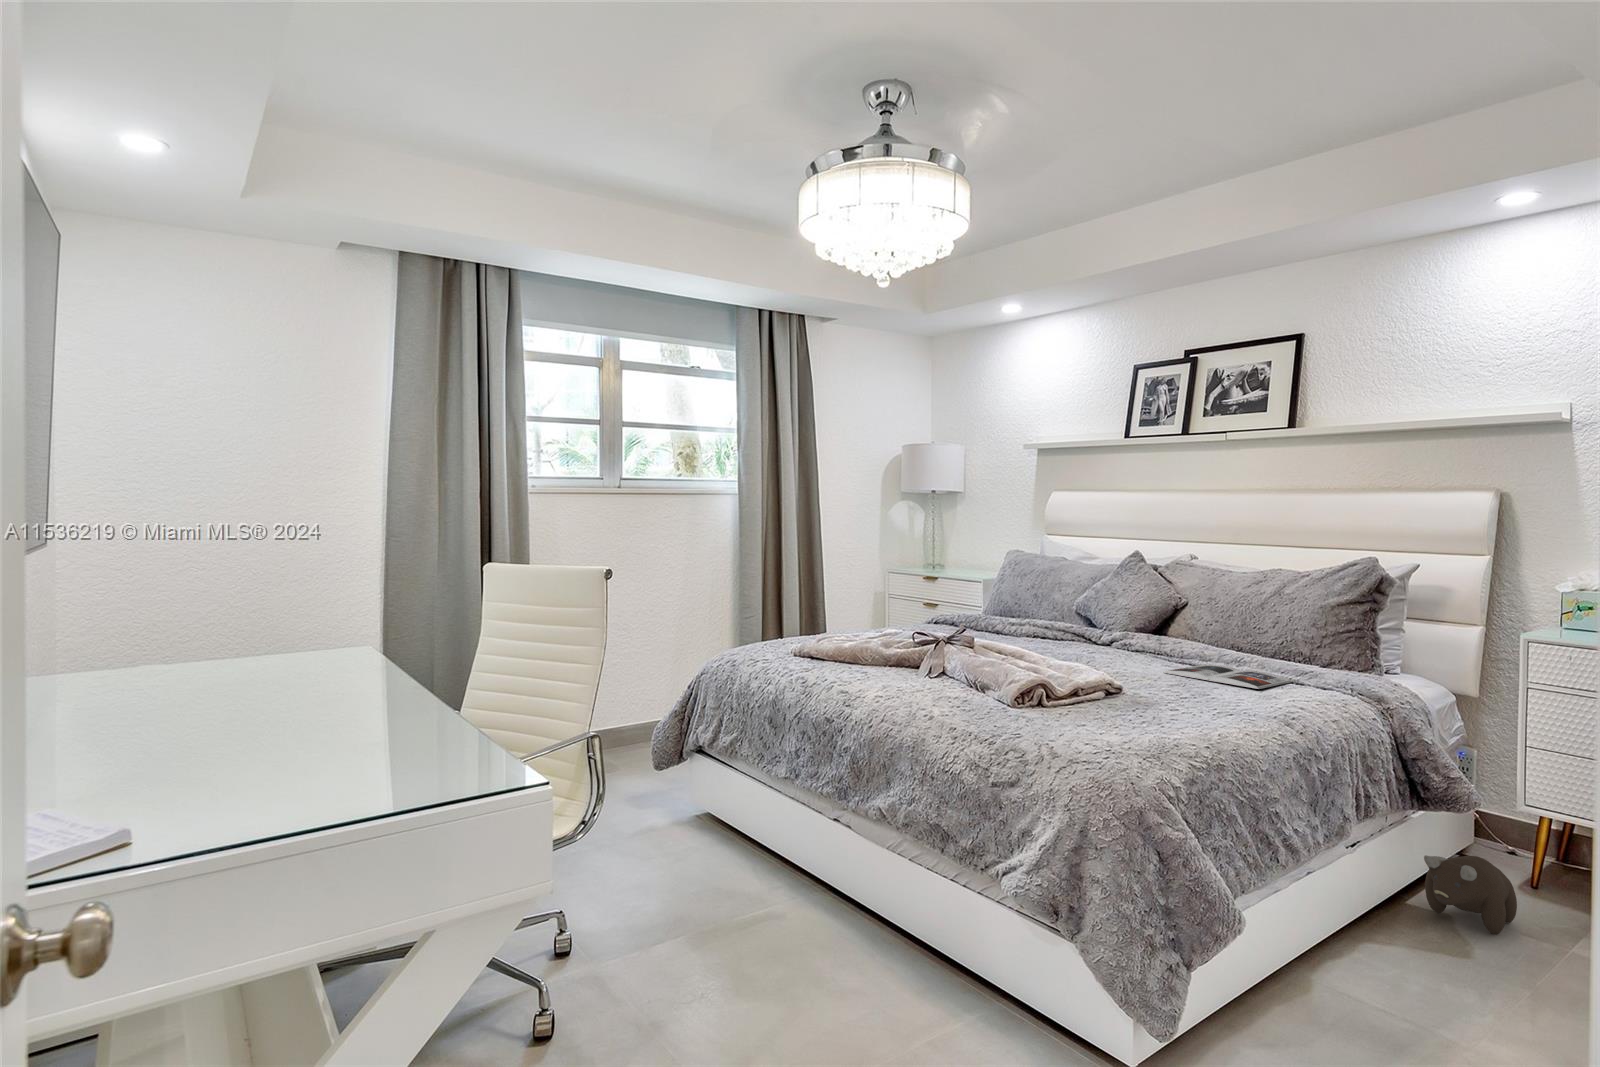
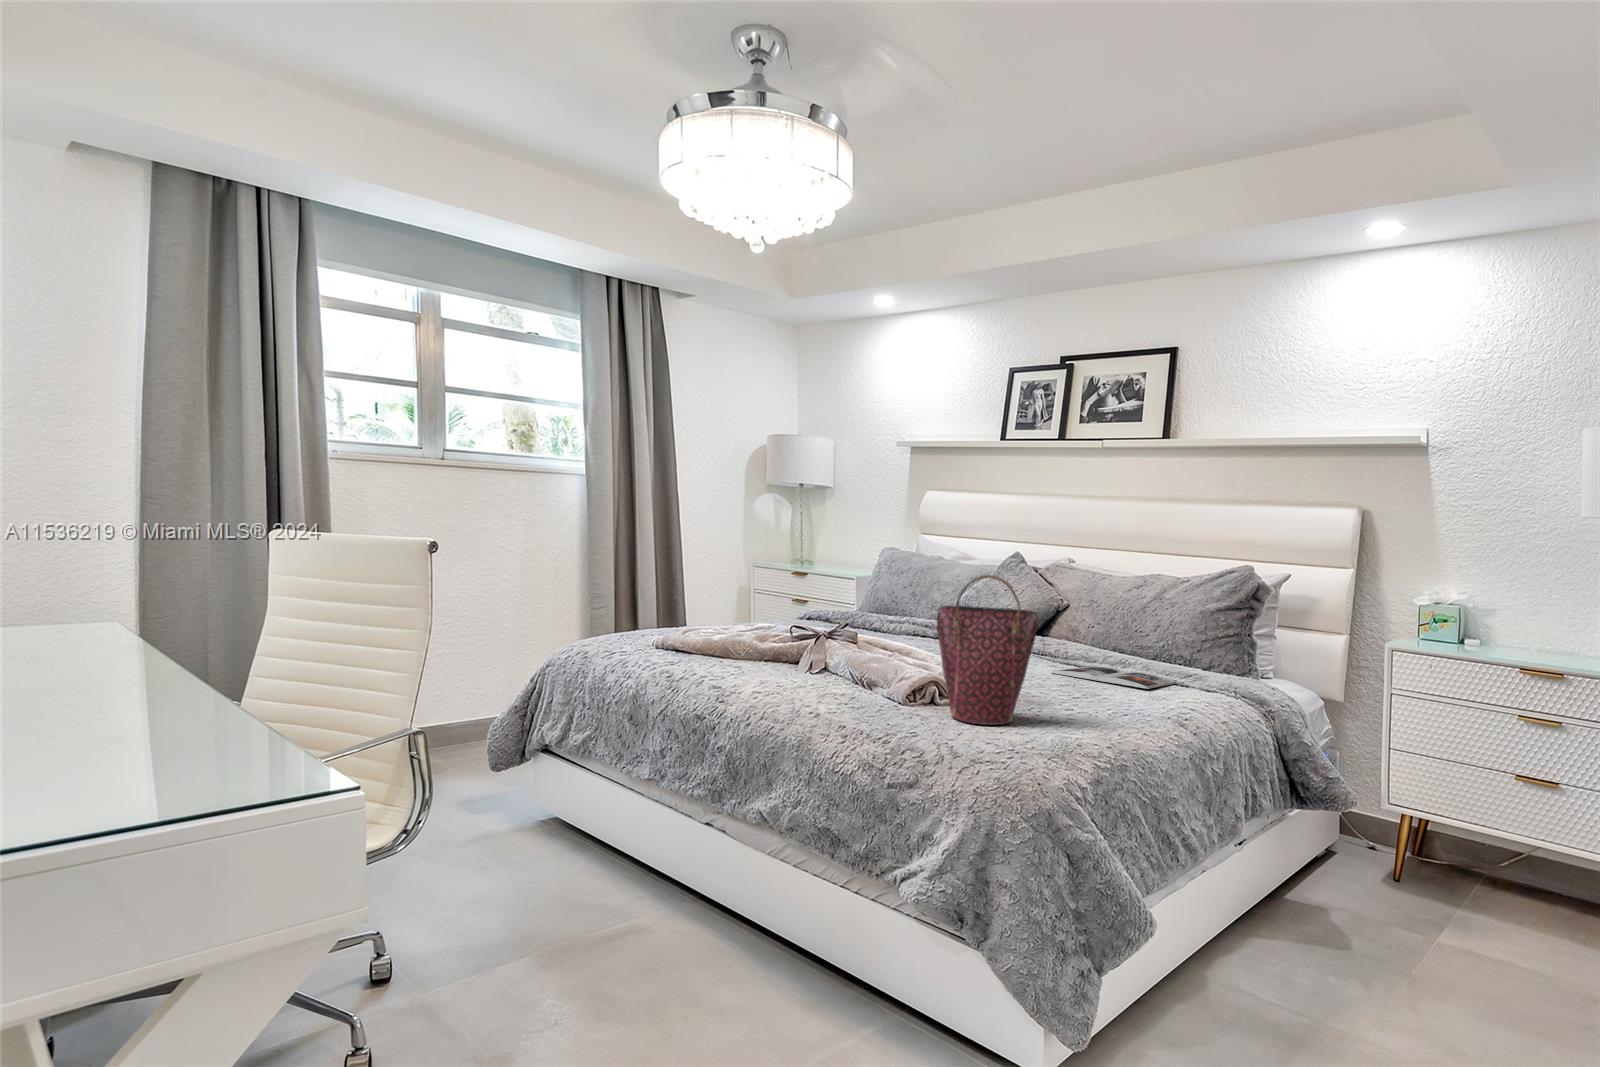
handbag: none [1037,590,1134,730] -> present [937,575,1038,725]
plush toy: present [1424,855,1517,935] -> none [1295,858,1378,936]

